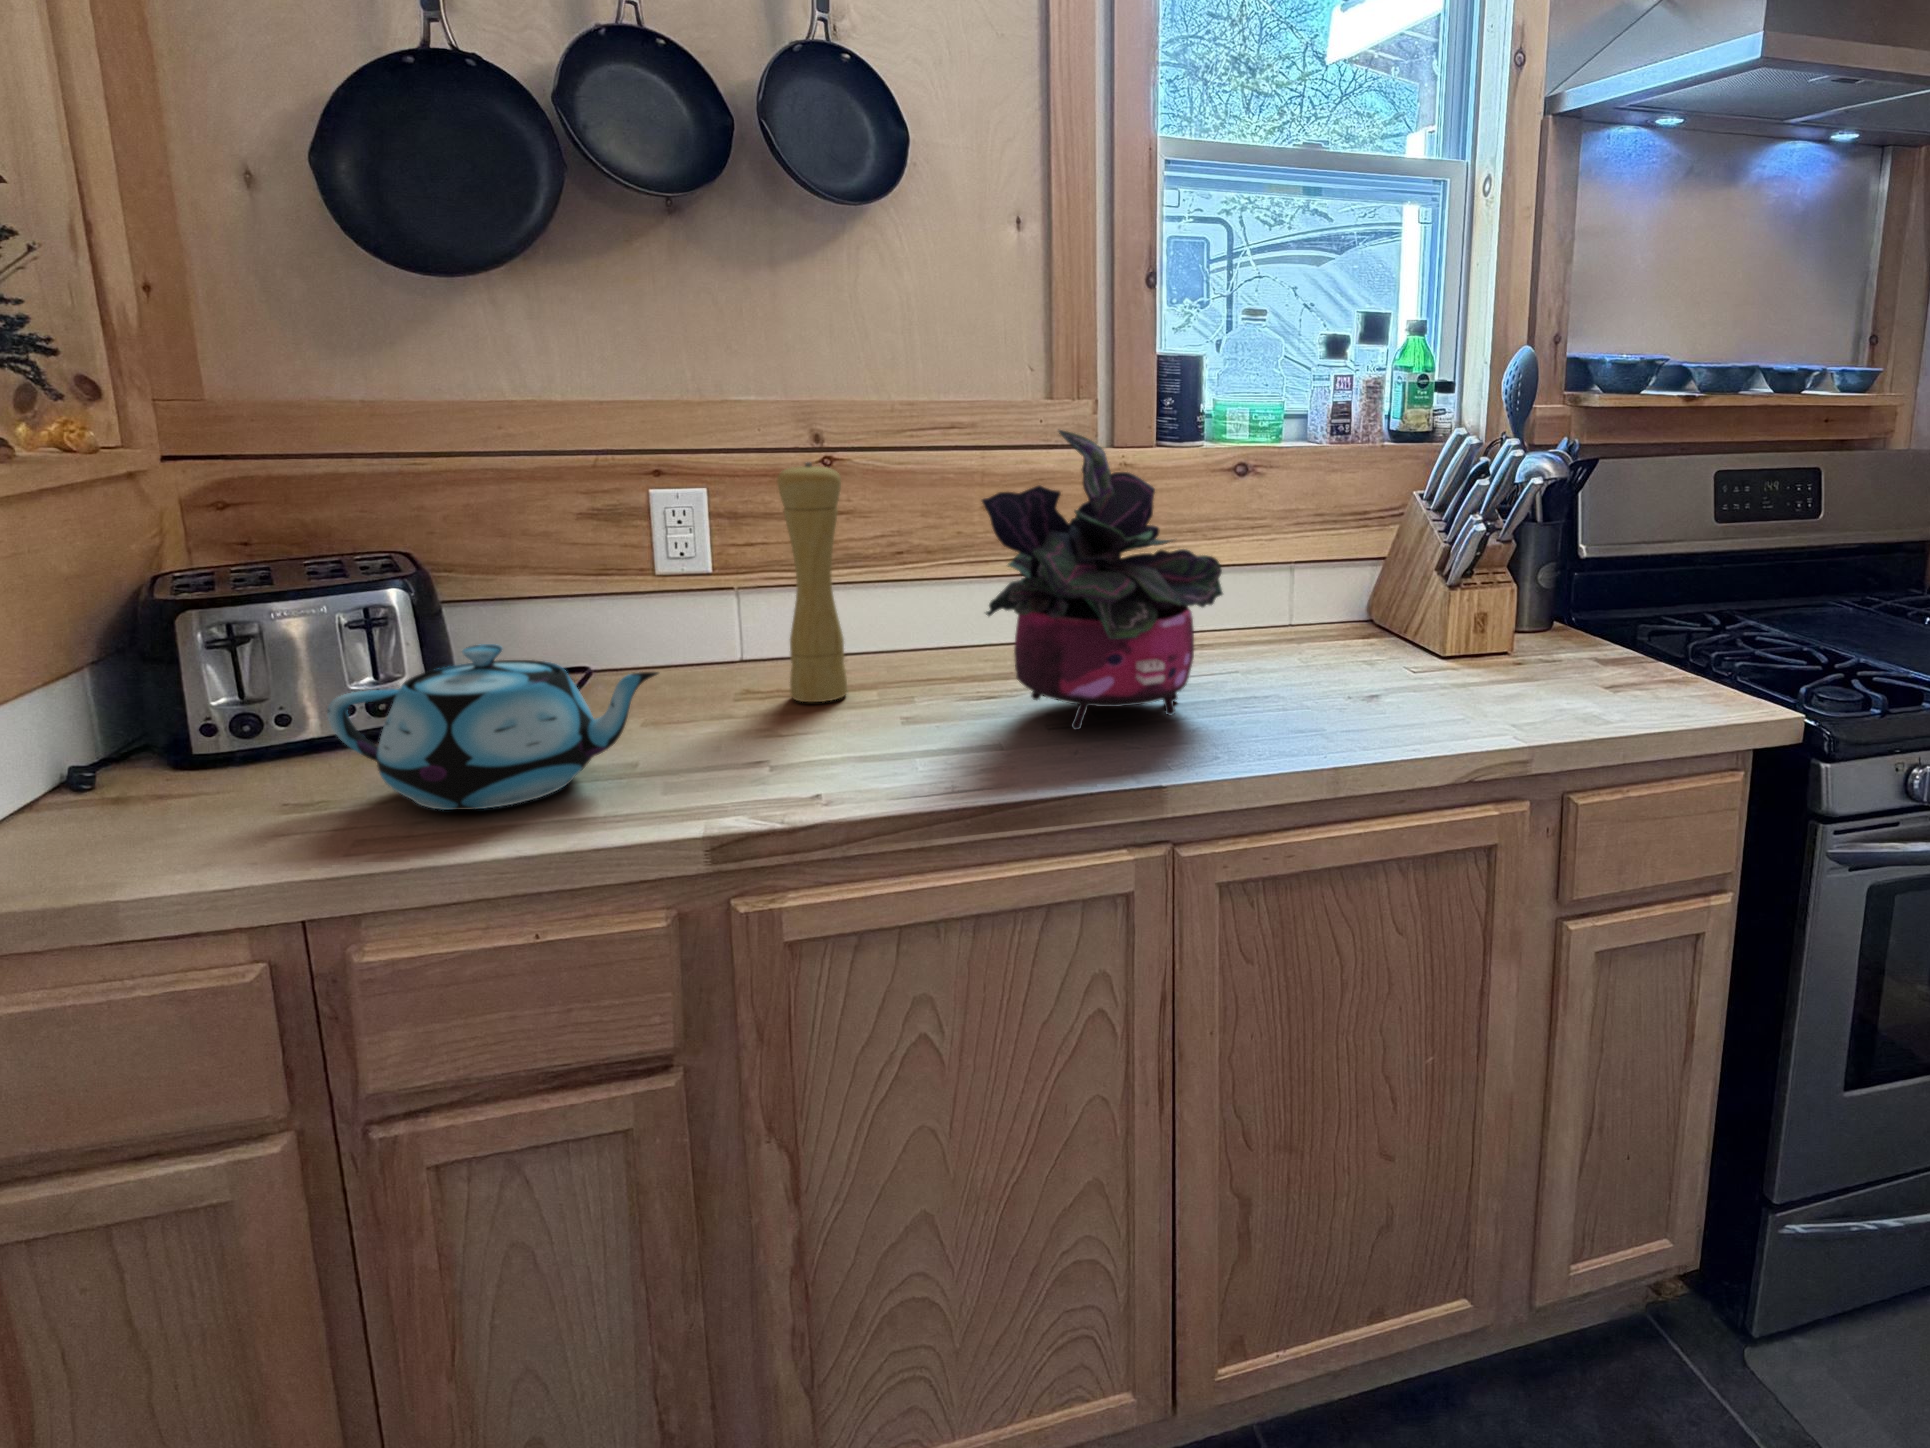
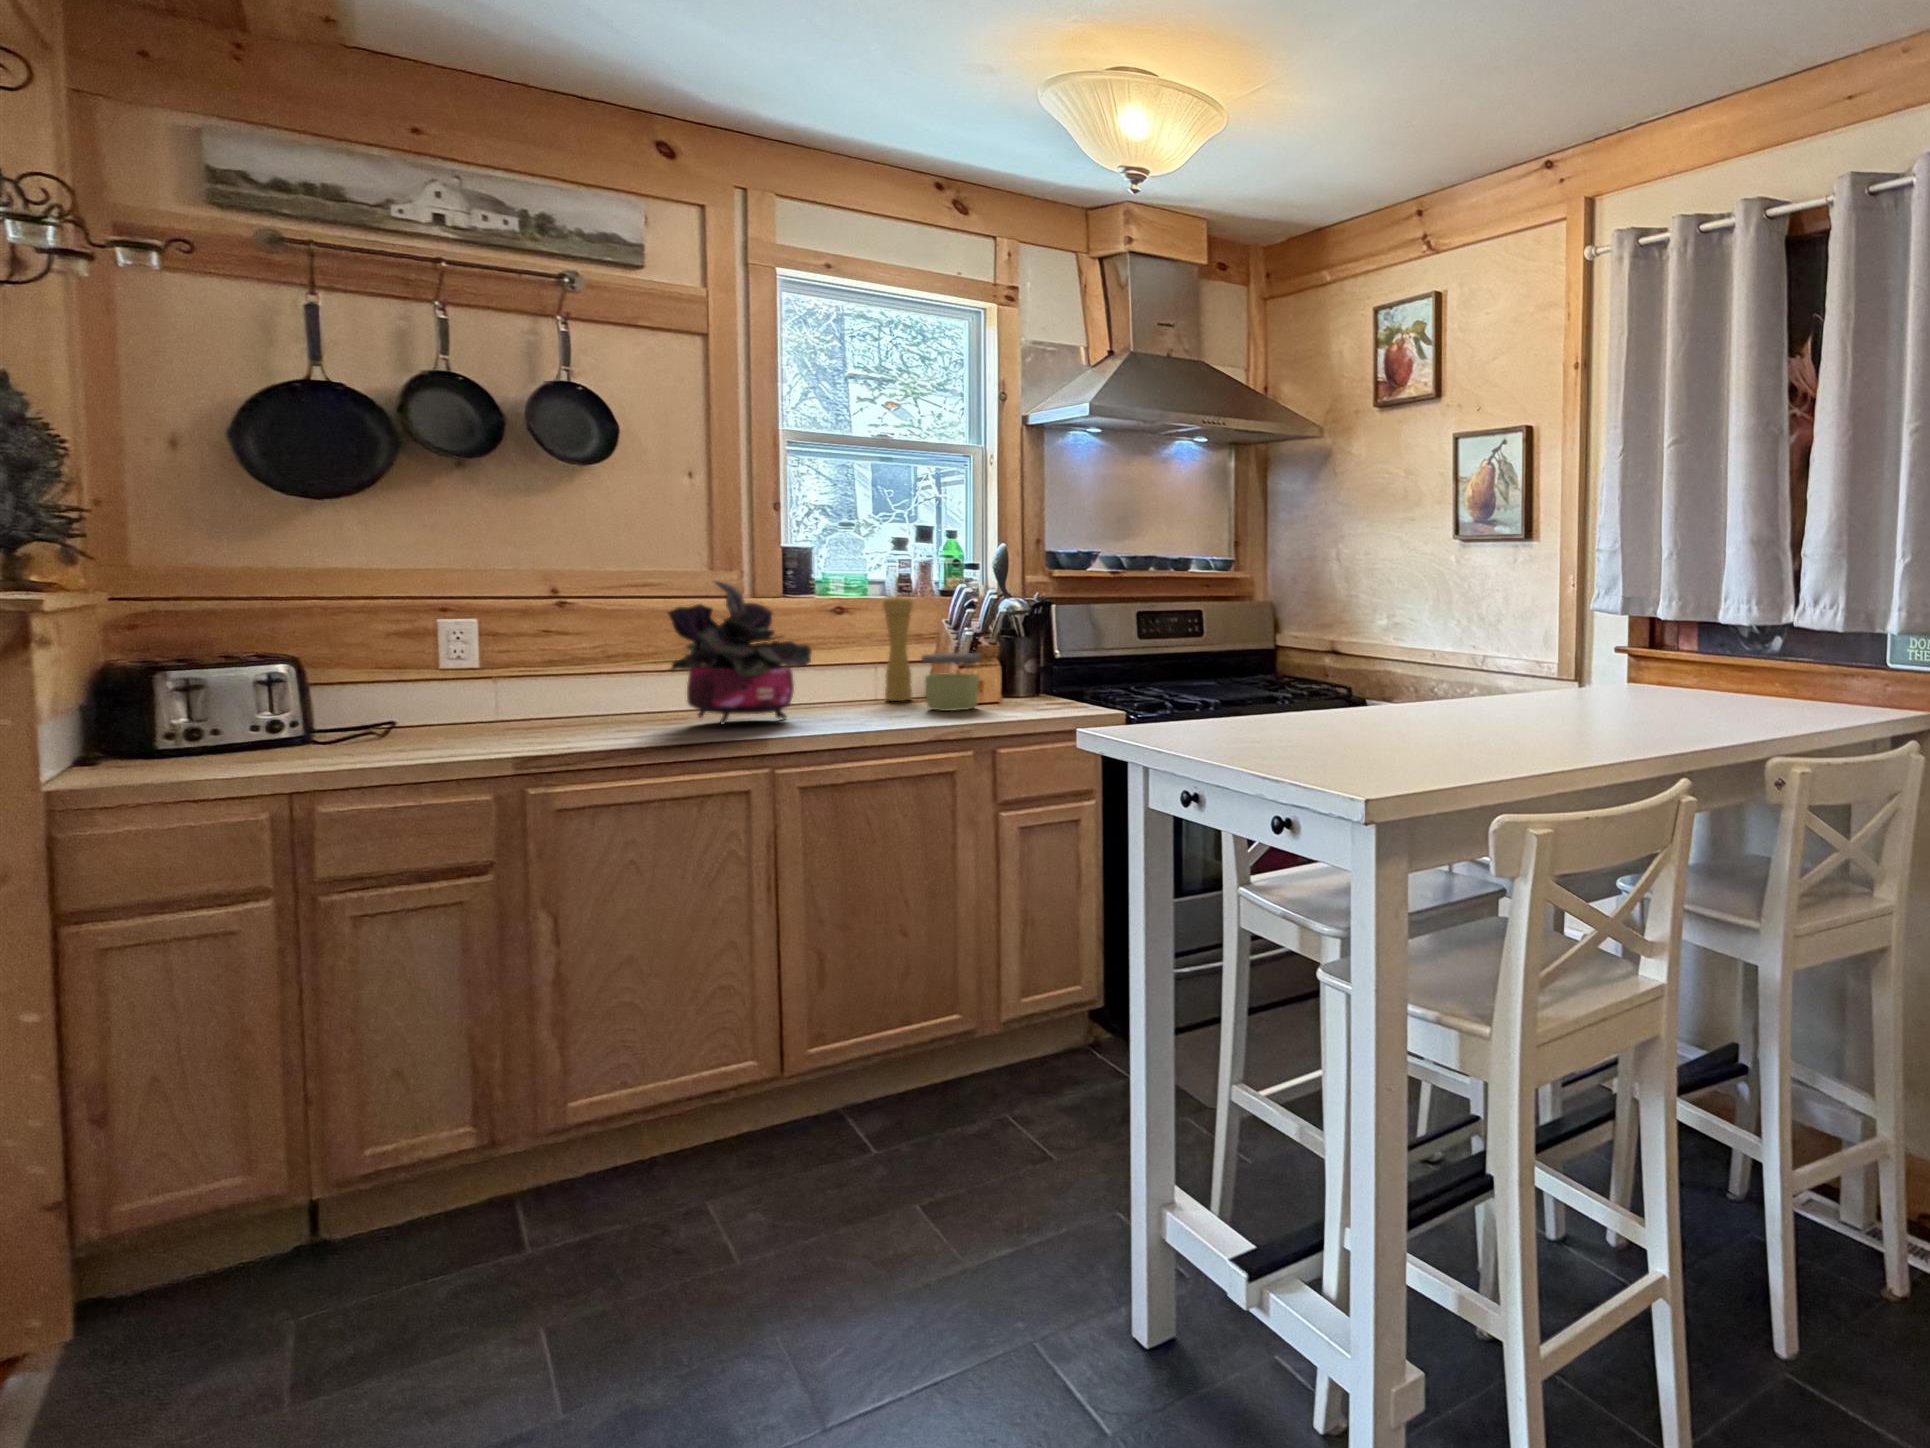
pepper mill: present [777,462,847,702] -> present [883,595,913,701]
jar: none [1404,568,1512,691] -> present [921,653,982,711]
teapot: present [327,644,658,810] -> none [275,679,480,755]

